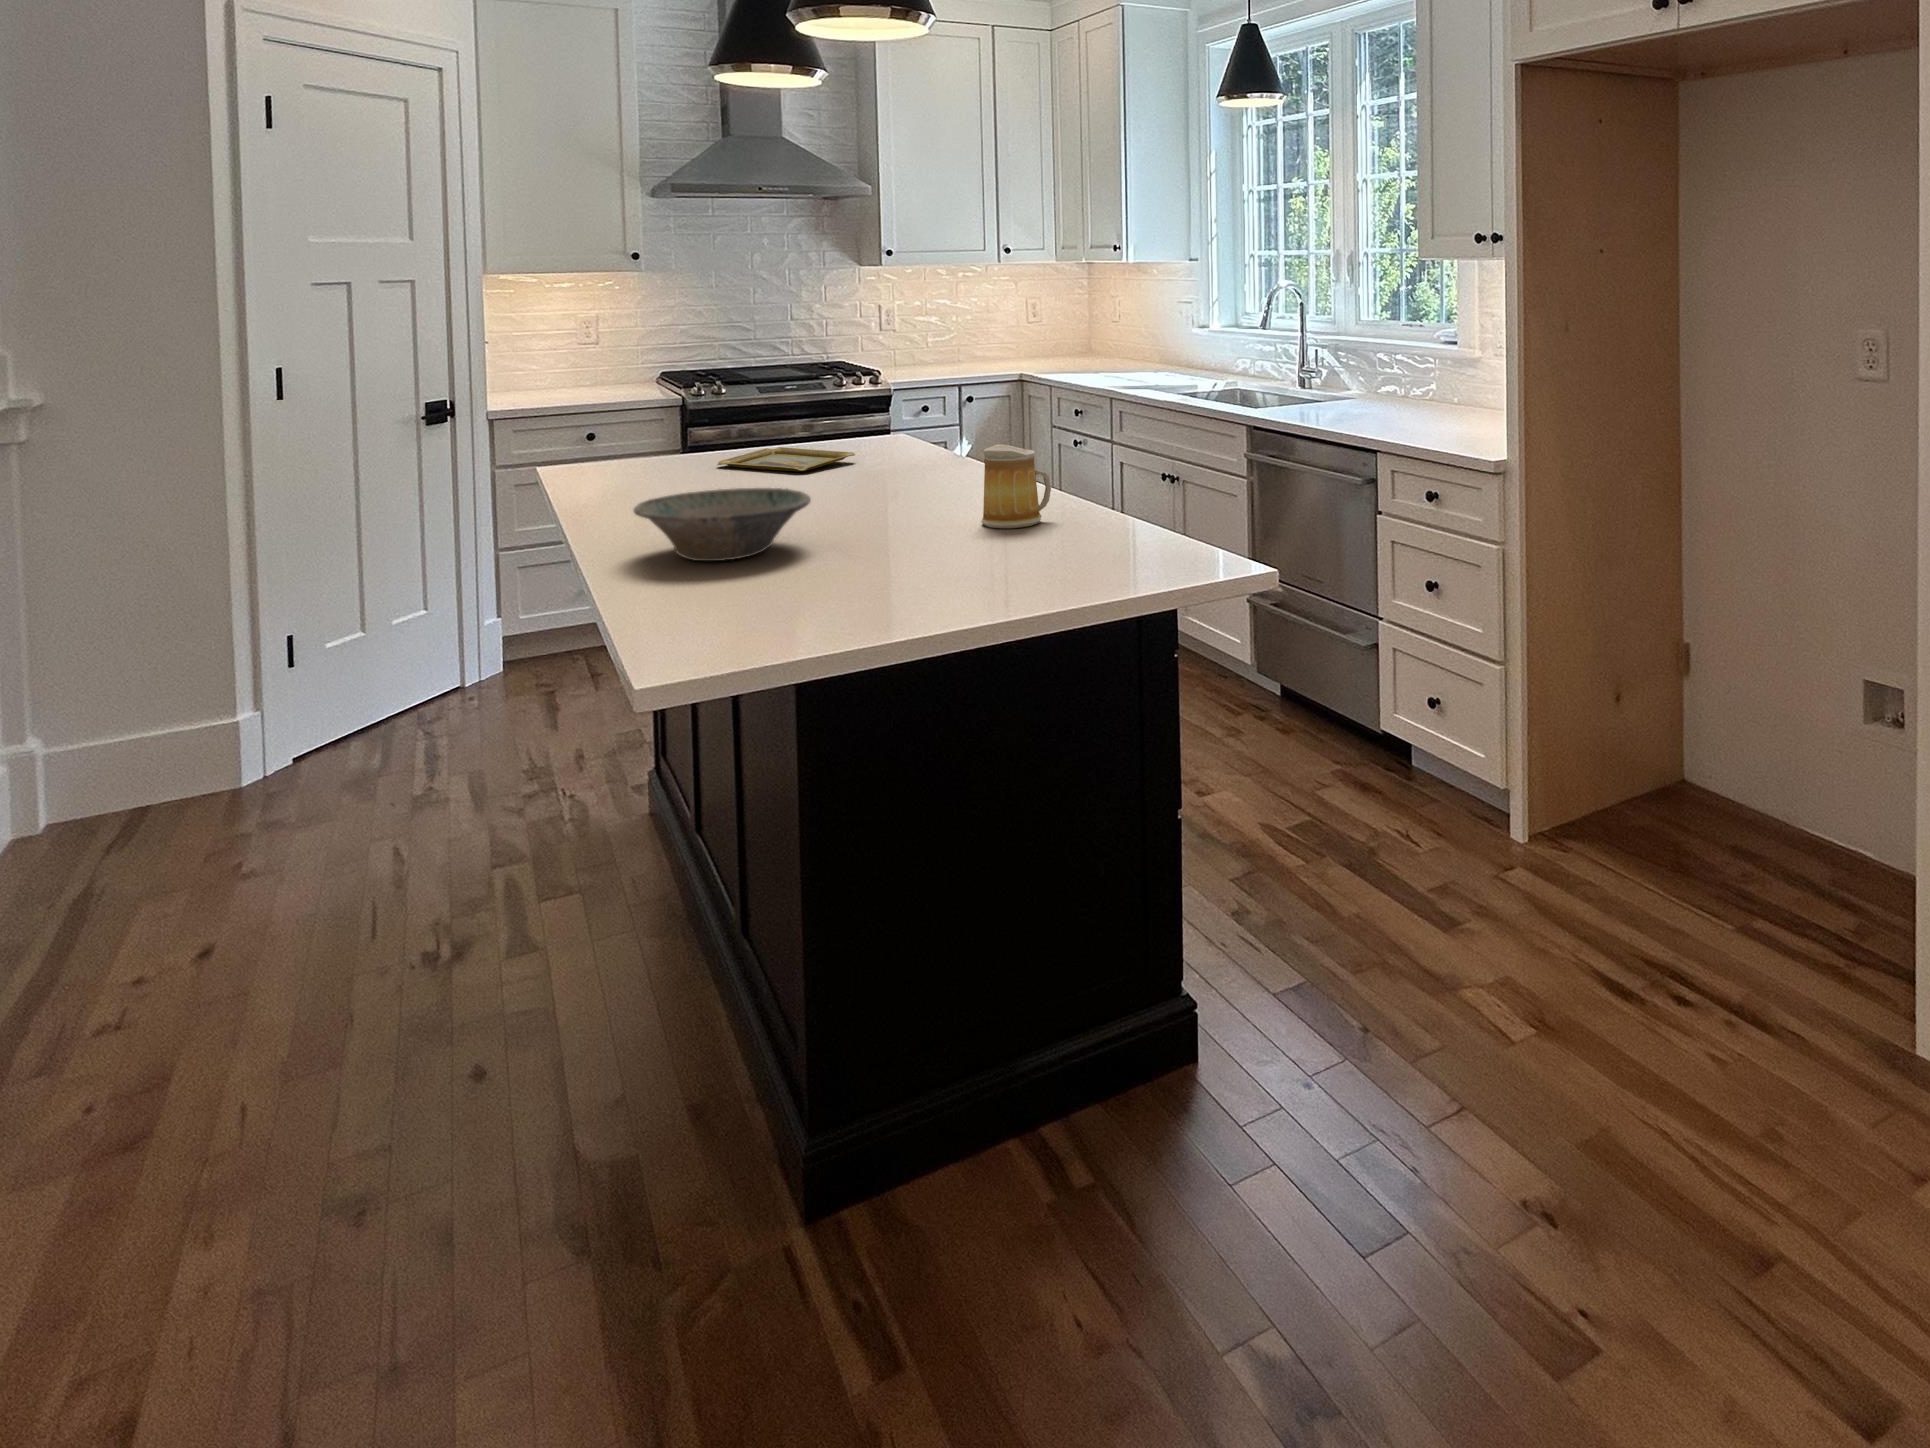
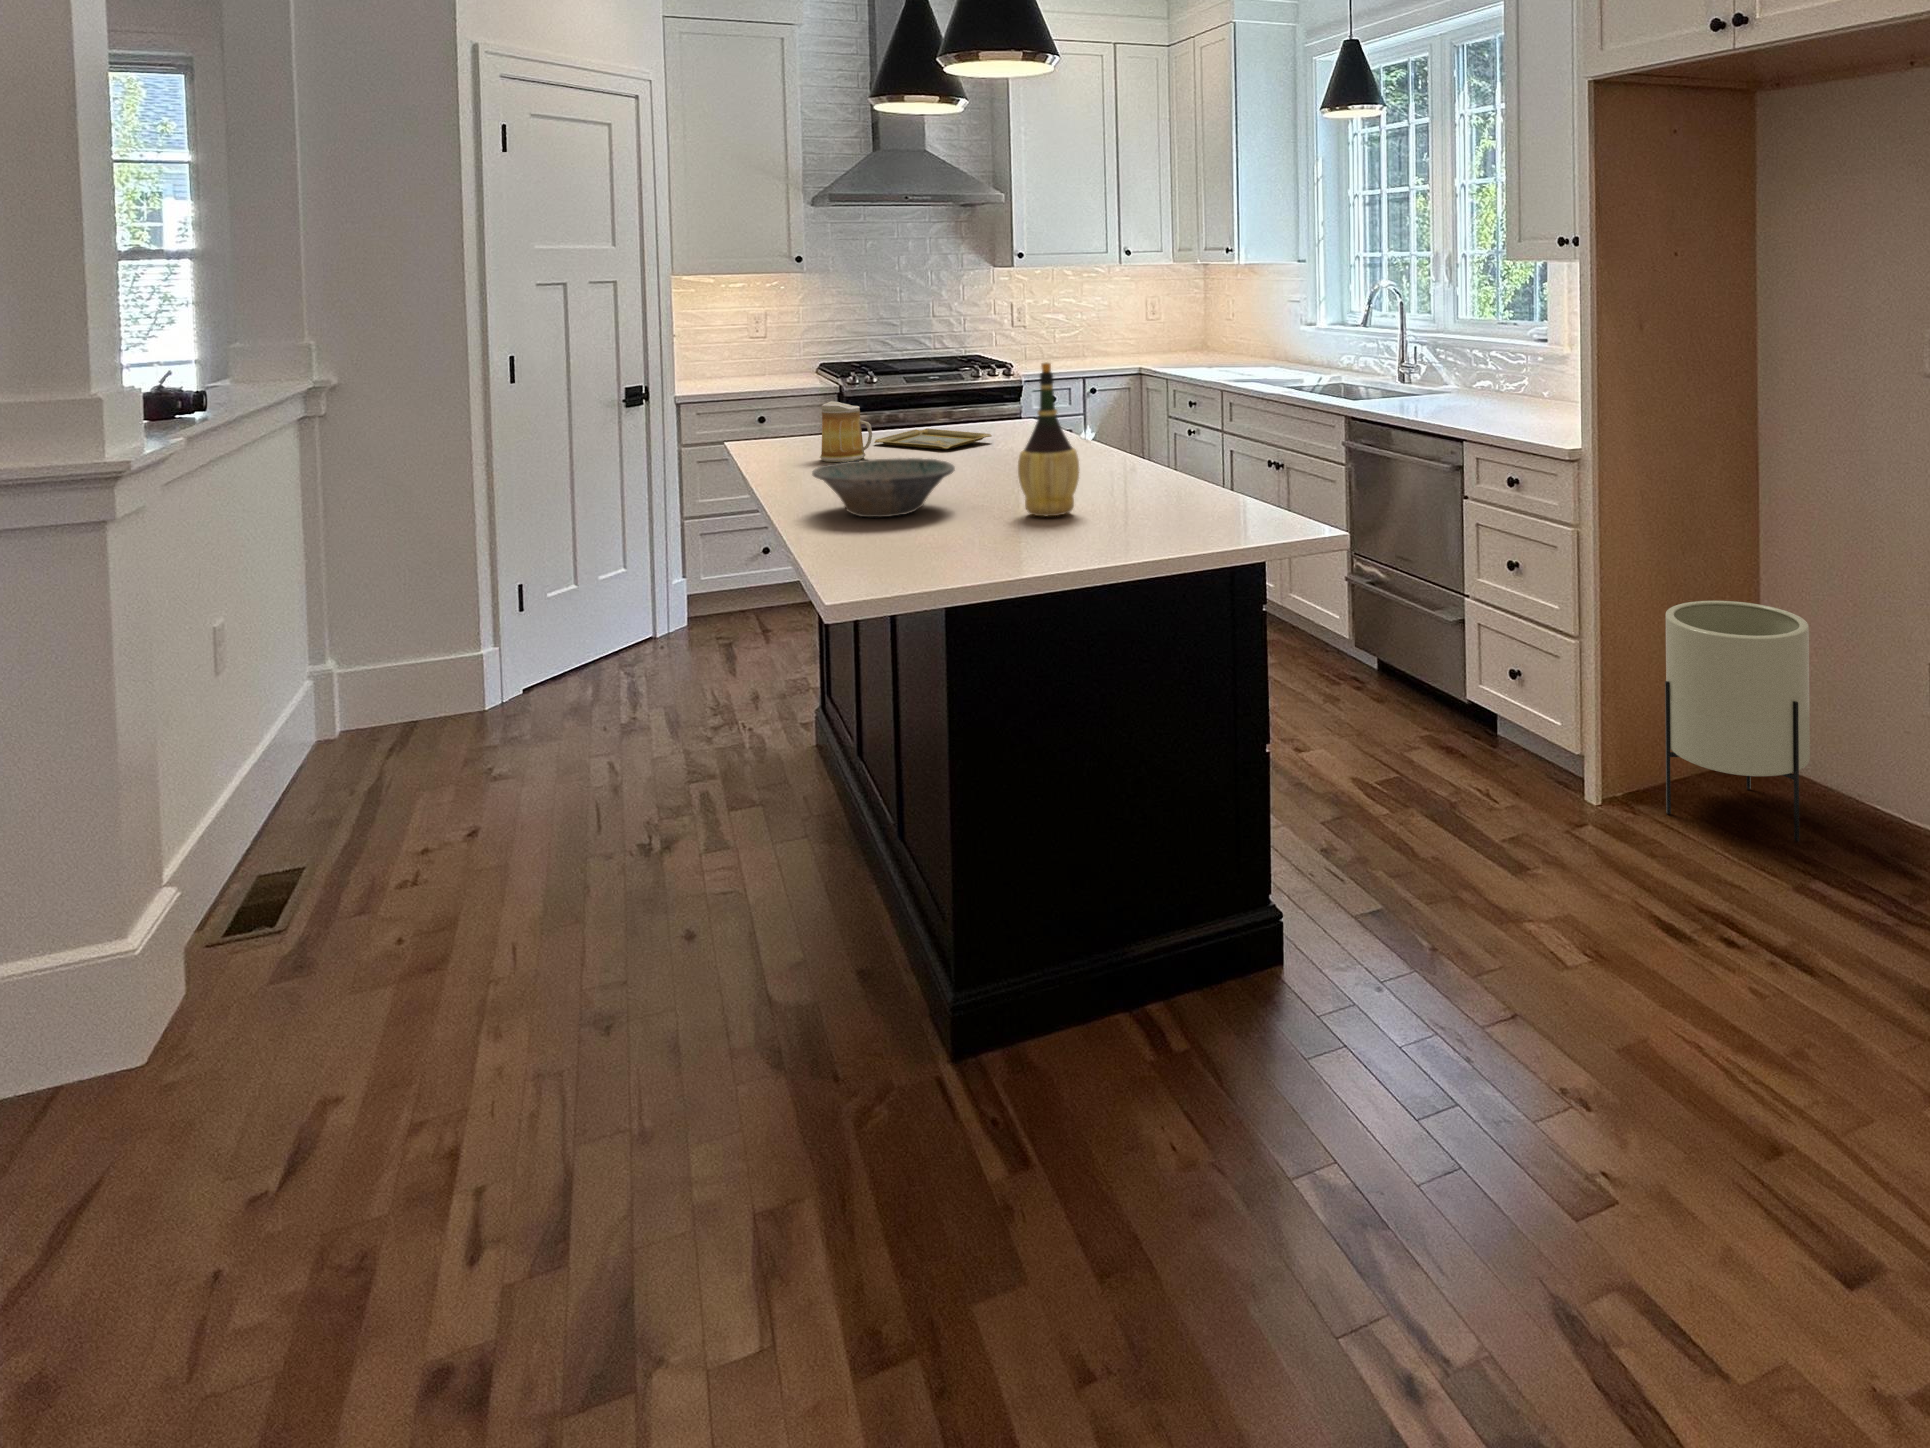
wine bottle: none [887,374,961,555] -> present [1018,362,1079,516]
mug: present [981,444,1051,528] -> present [820,401,872,462]
planter: none [1594,618,1743,874] -> present [1665,601,1810,842]

